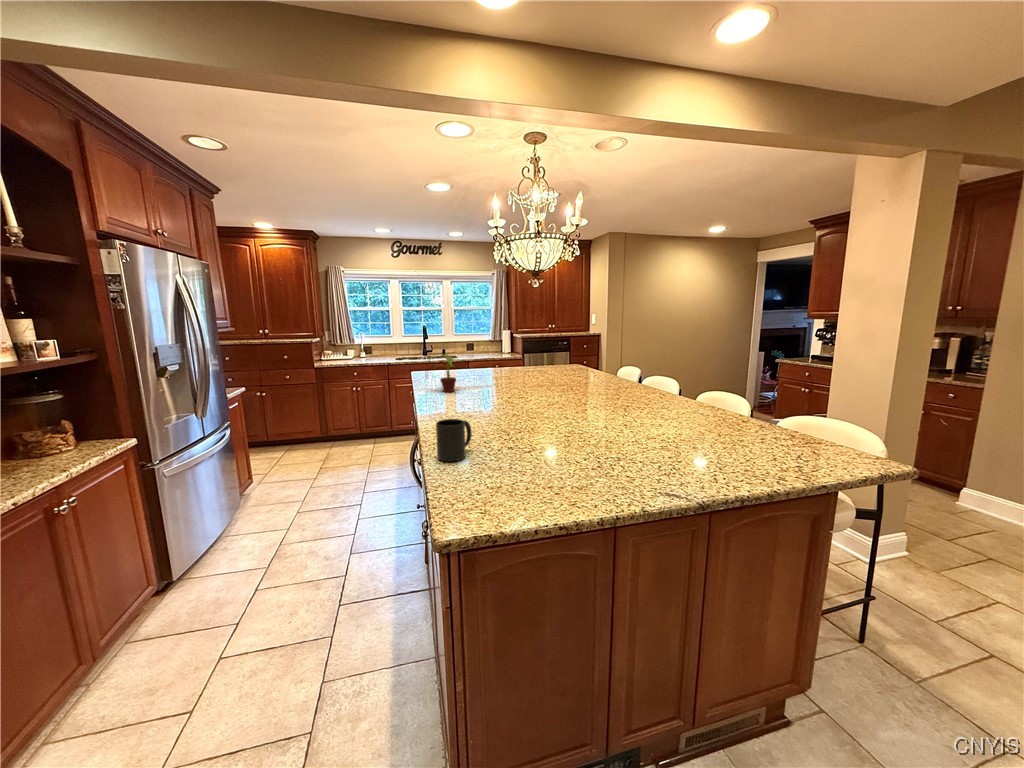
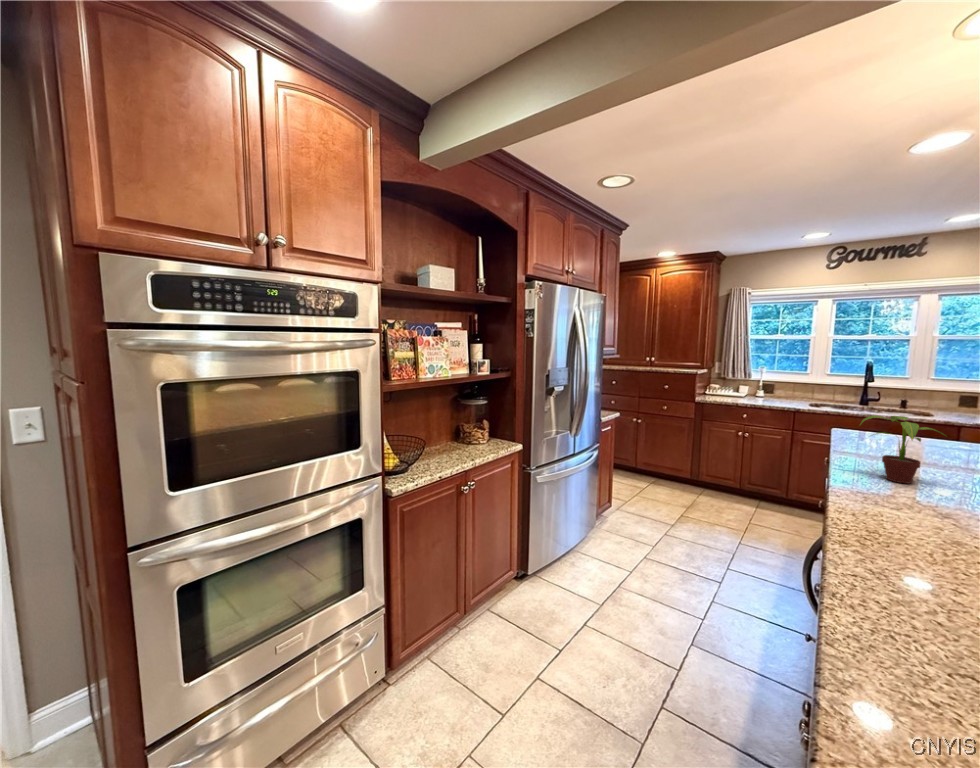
mug: present [436,419,472,461] -> none [837,564,948,673]

